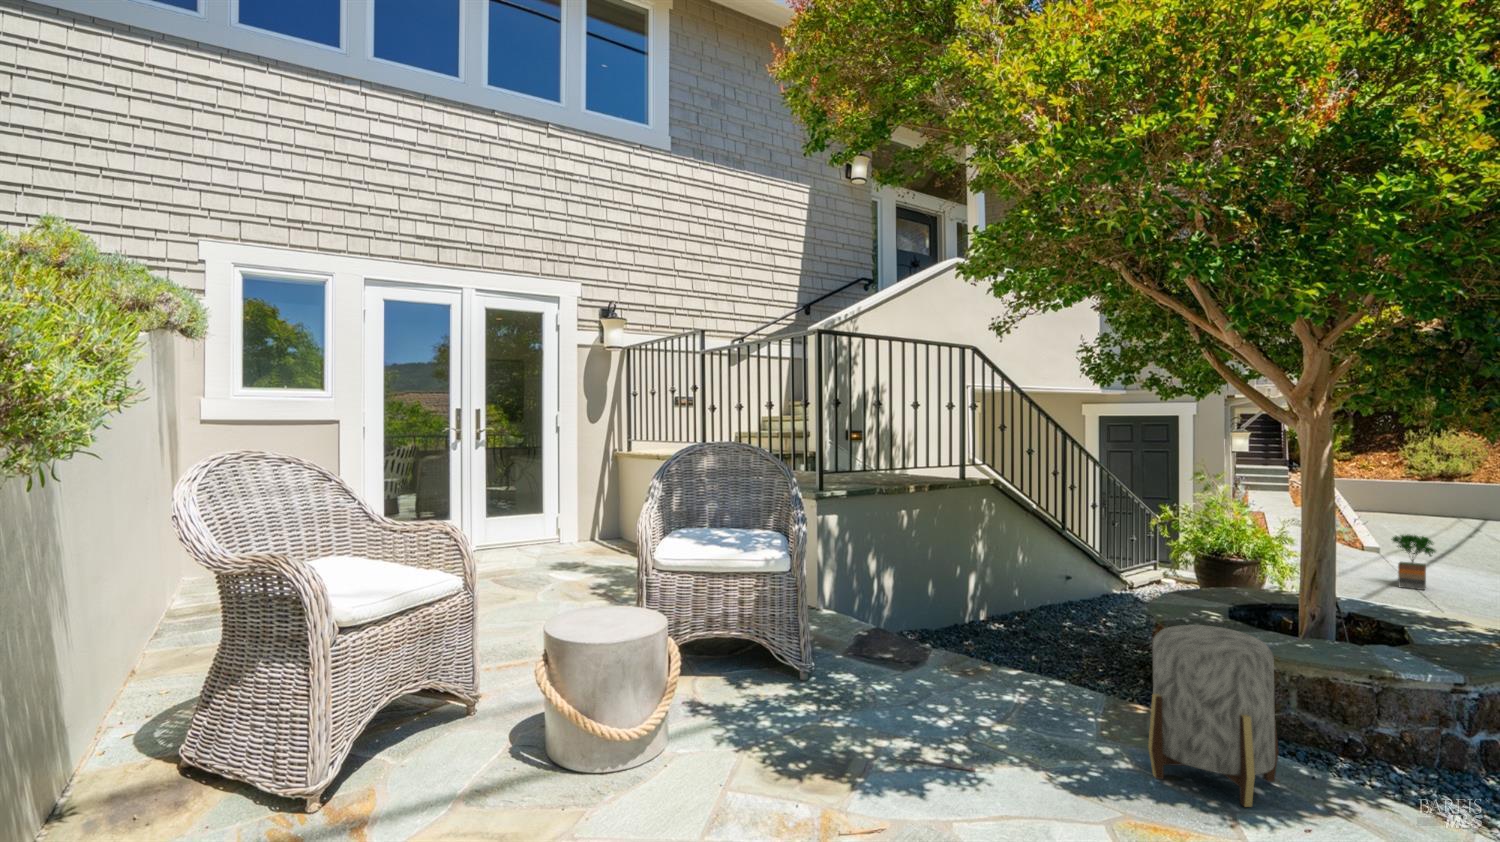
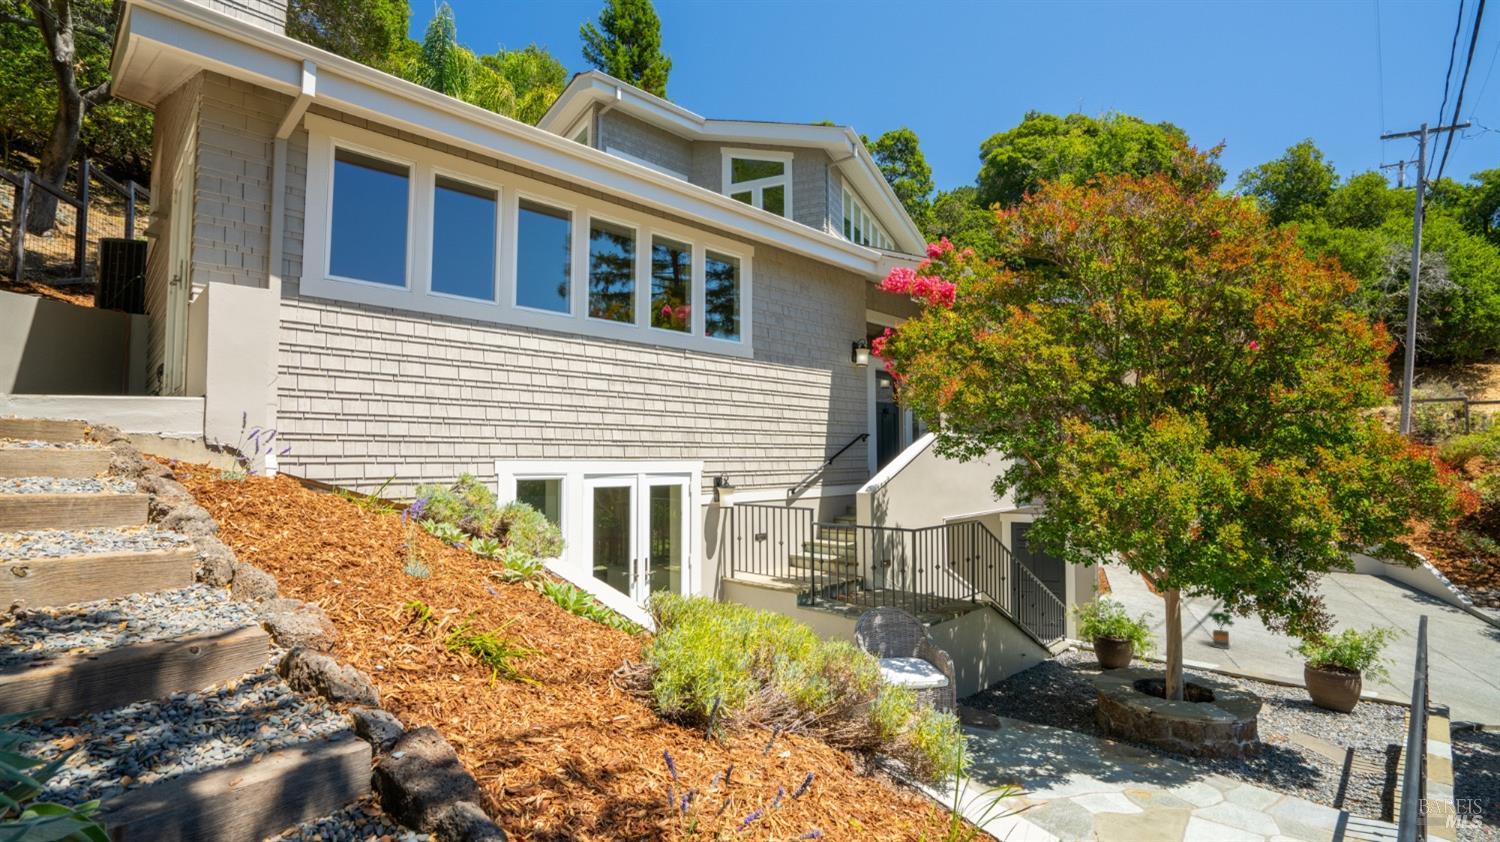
stool: present [1148,625,1279,807] -> none [1125,703,1178,782]

